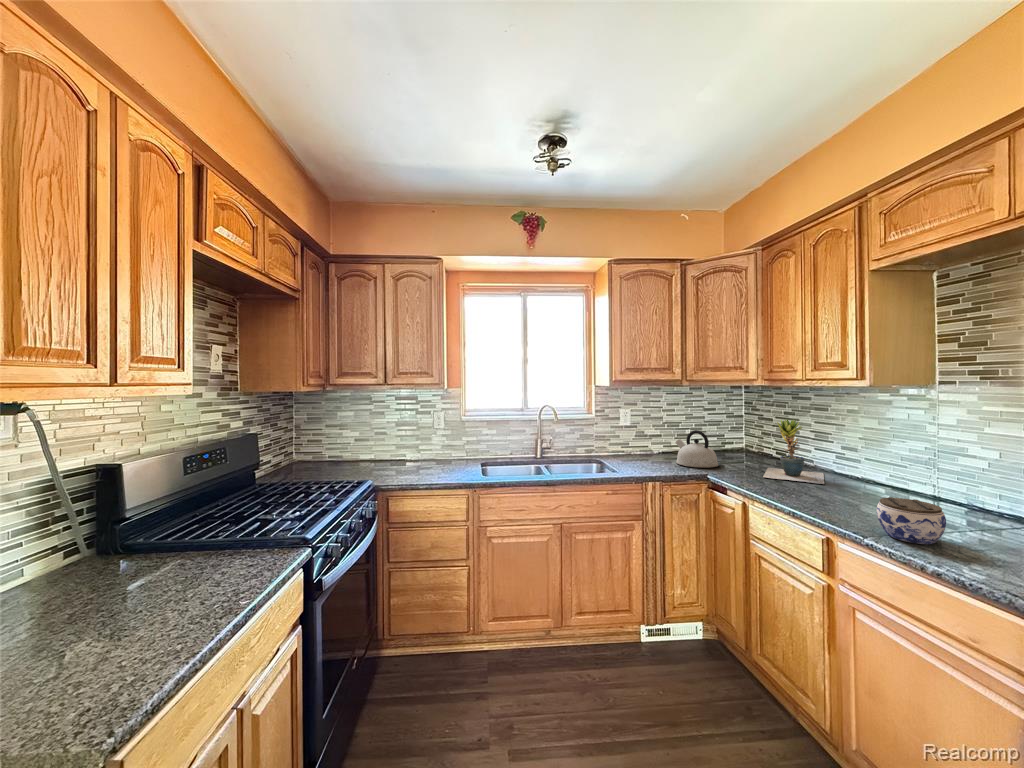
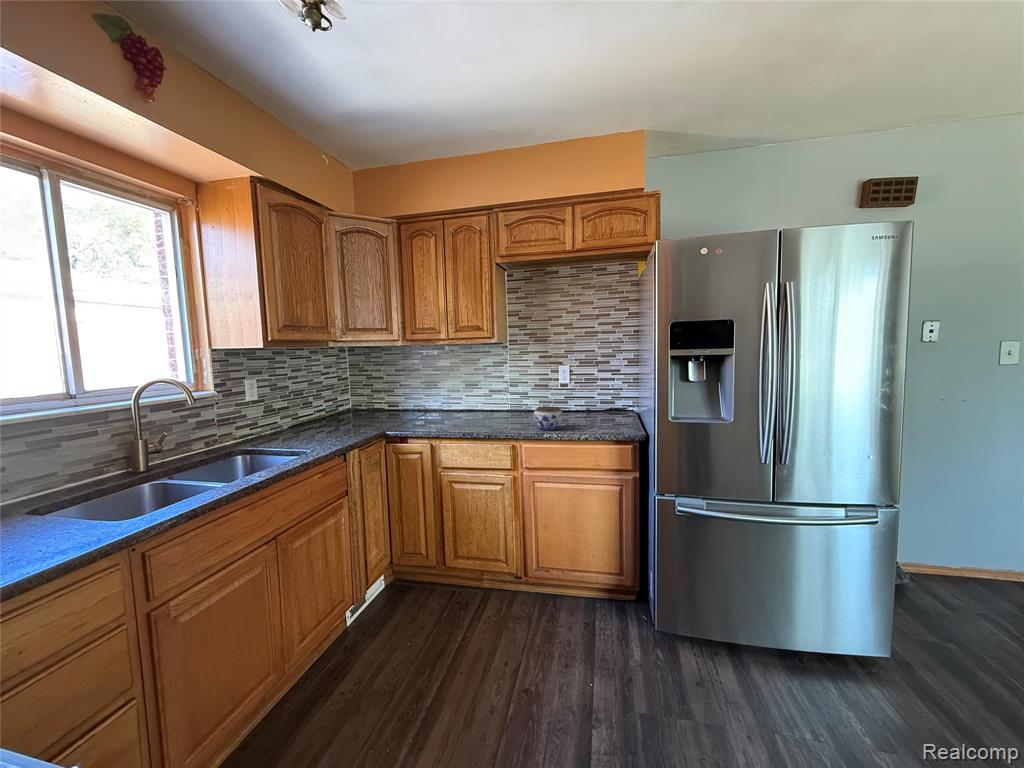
potted plant: present [763,419,824,484] -> none [406,372,460,423]
kettle: present [676,430,719,468] -> none [327,392,376,431]

